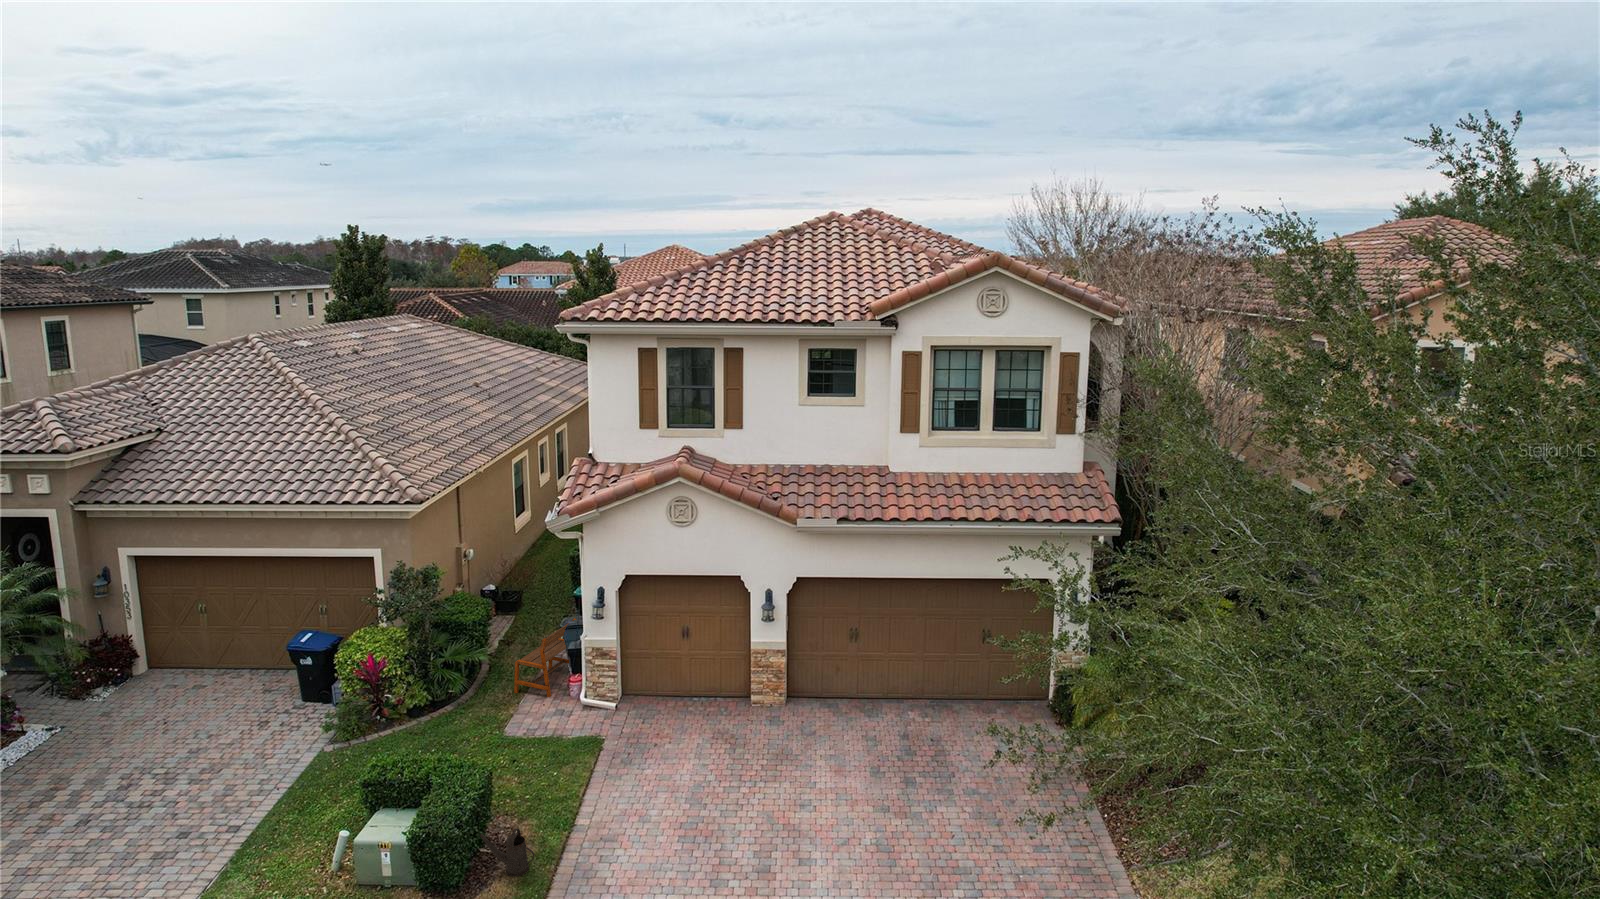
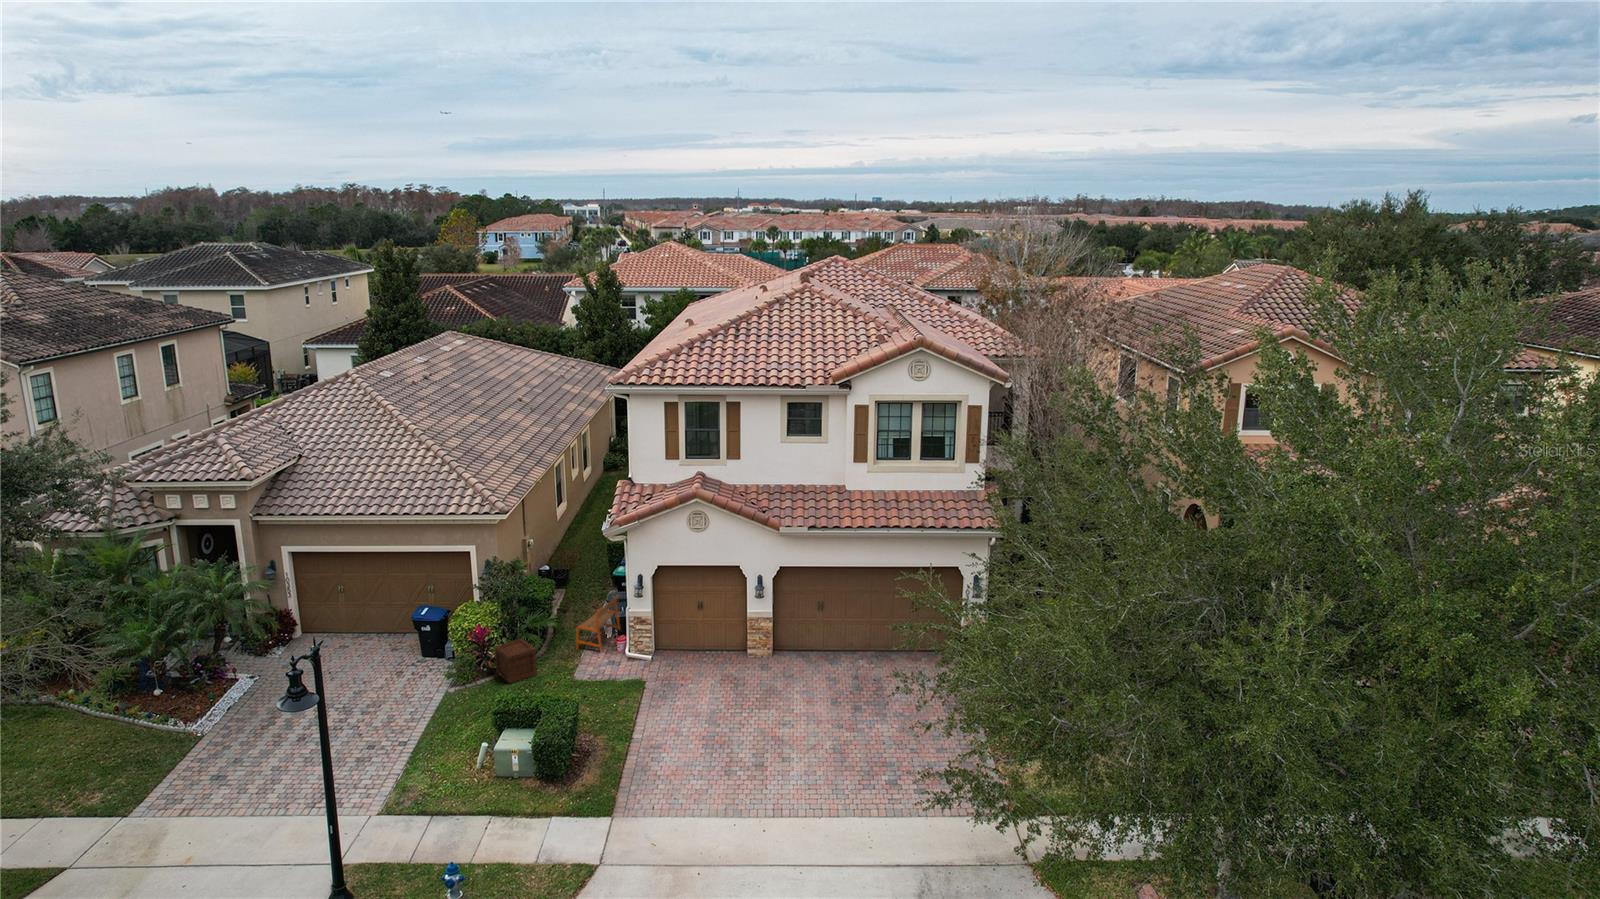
wooden crate: none [393,676,453,740] -> present [495,639,537,683]
watering can: present [480,829,535,877] -> none [575,741,611,771]

